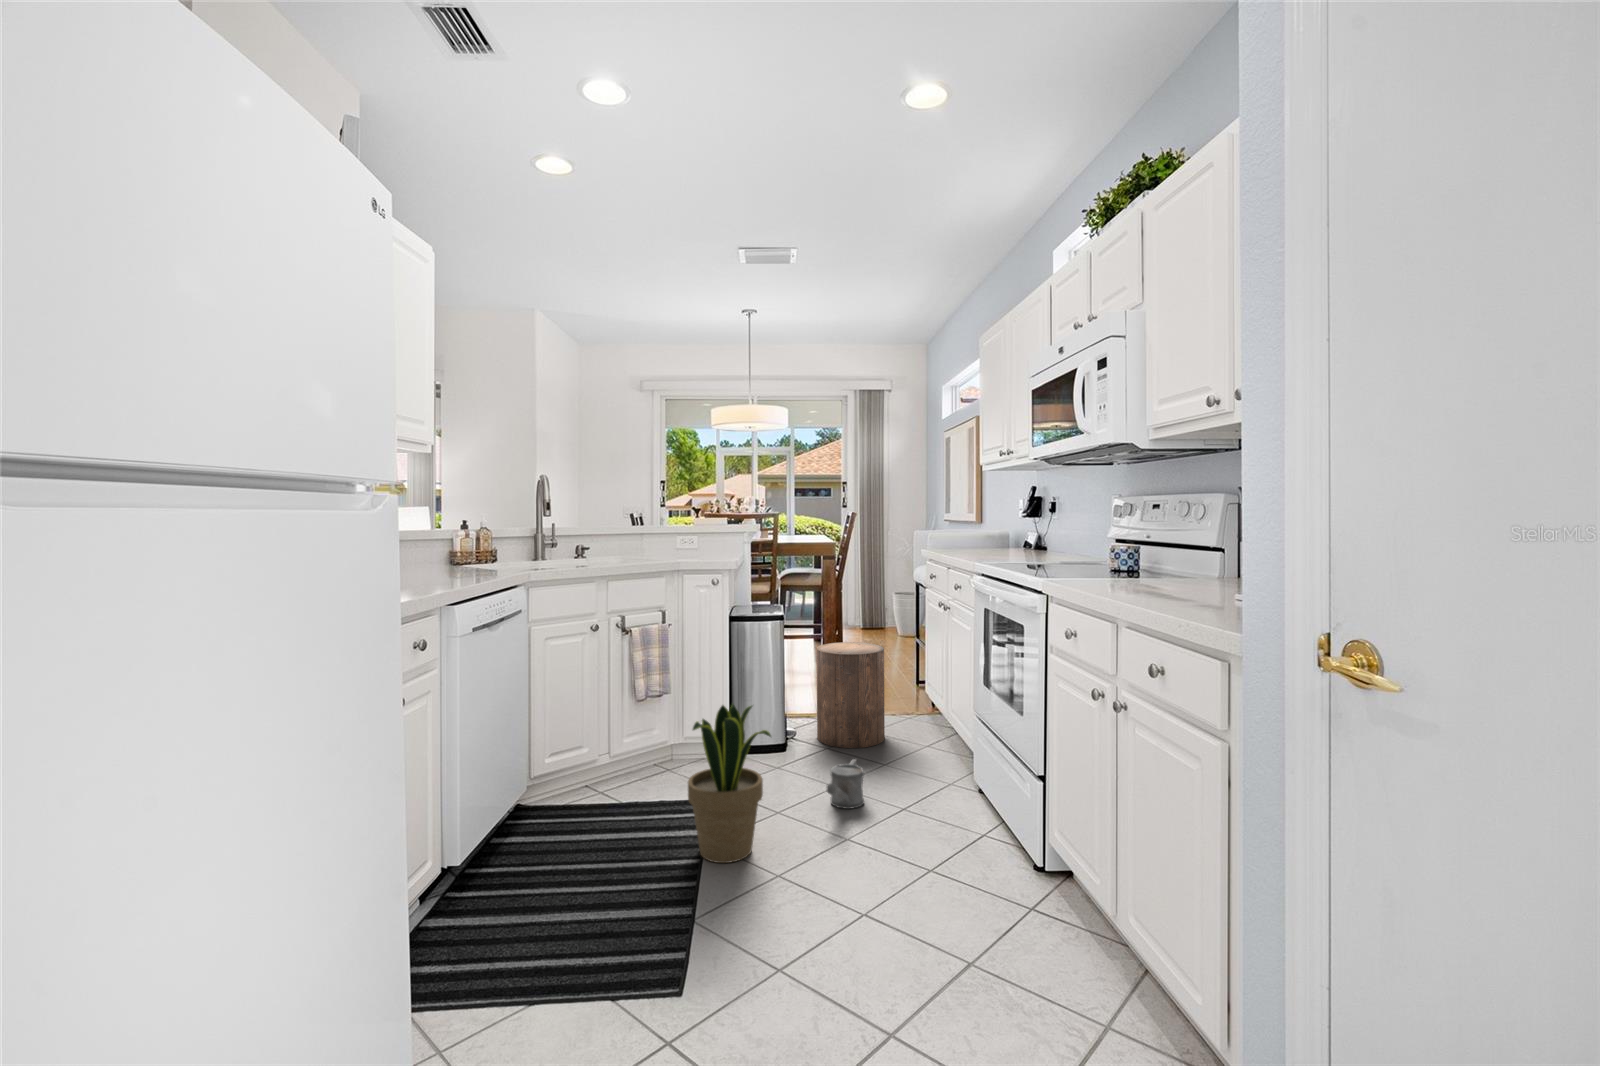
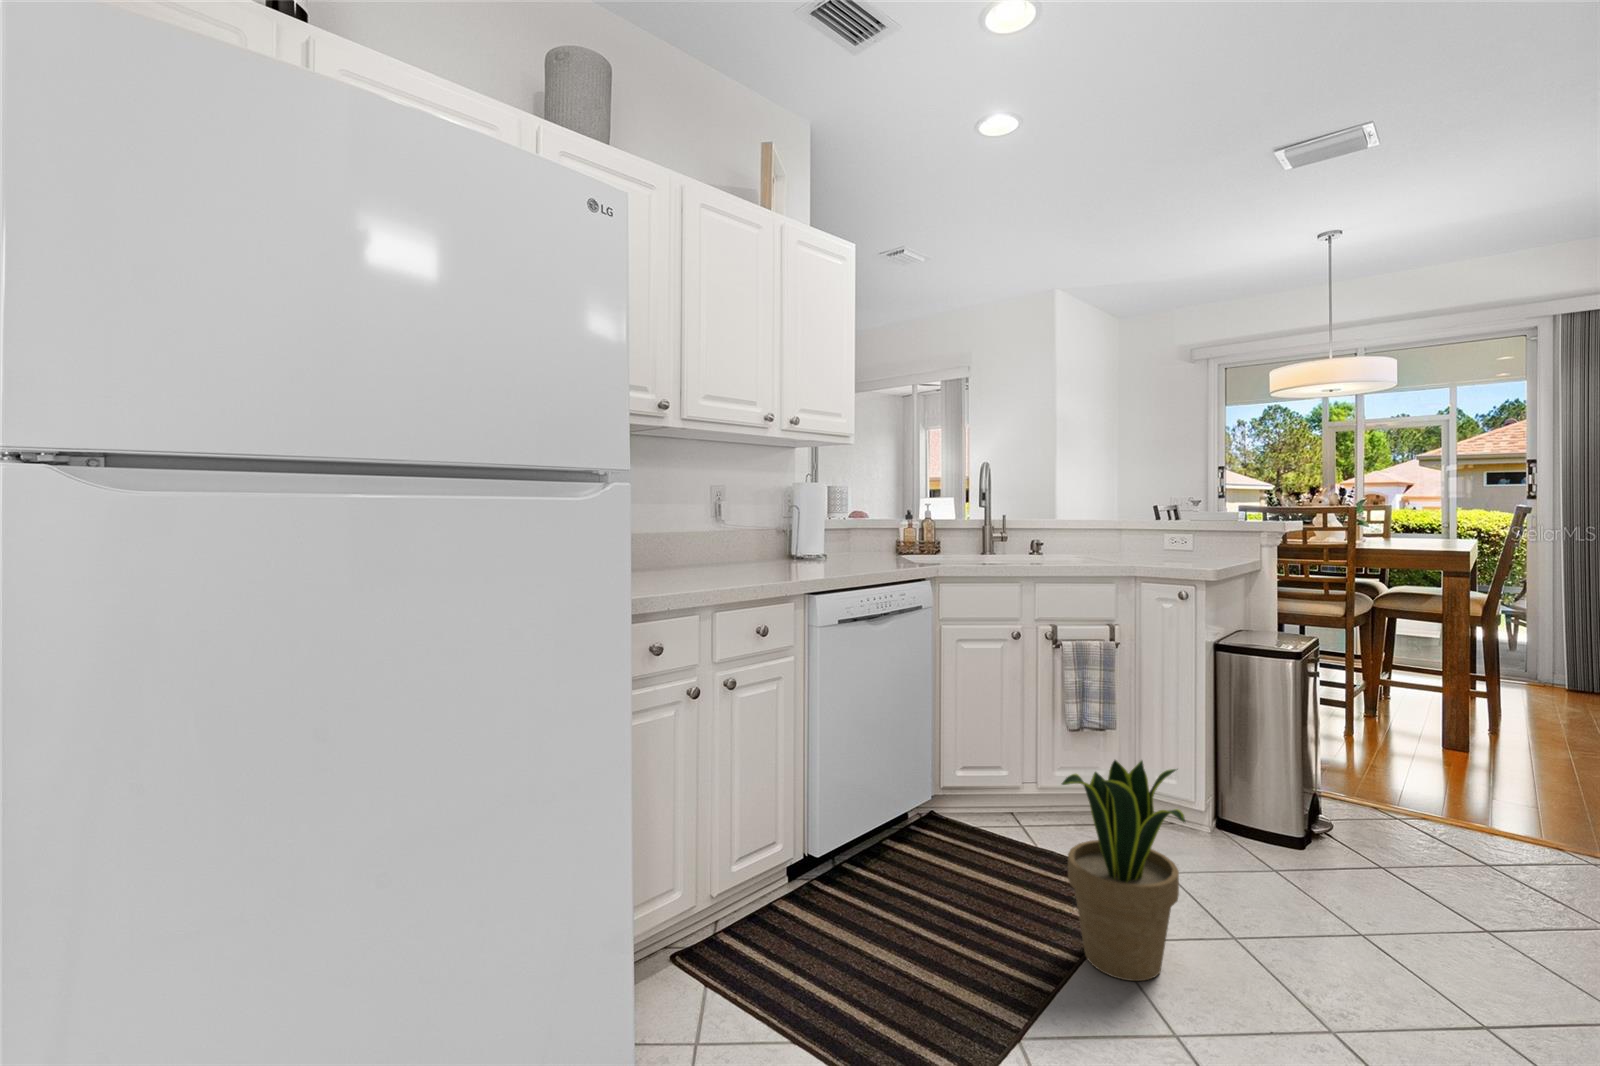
stool: present [817,642,885,748] -> none [1374,698,1517,880]
watering can: present [827,759,864,809] -> none [1310,893,1406,976]

